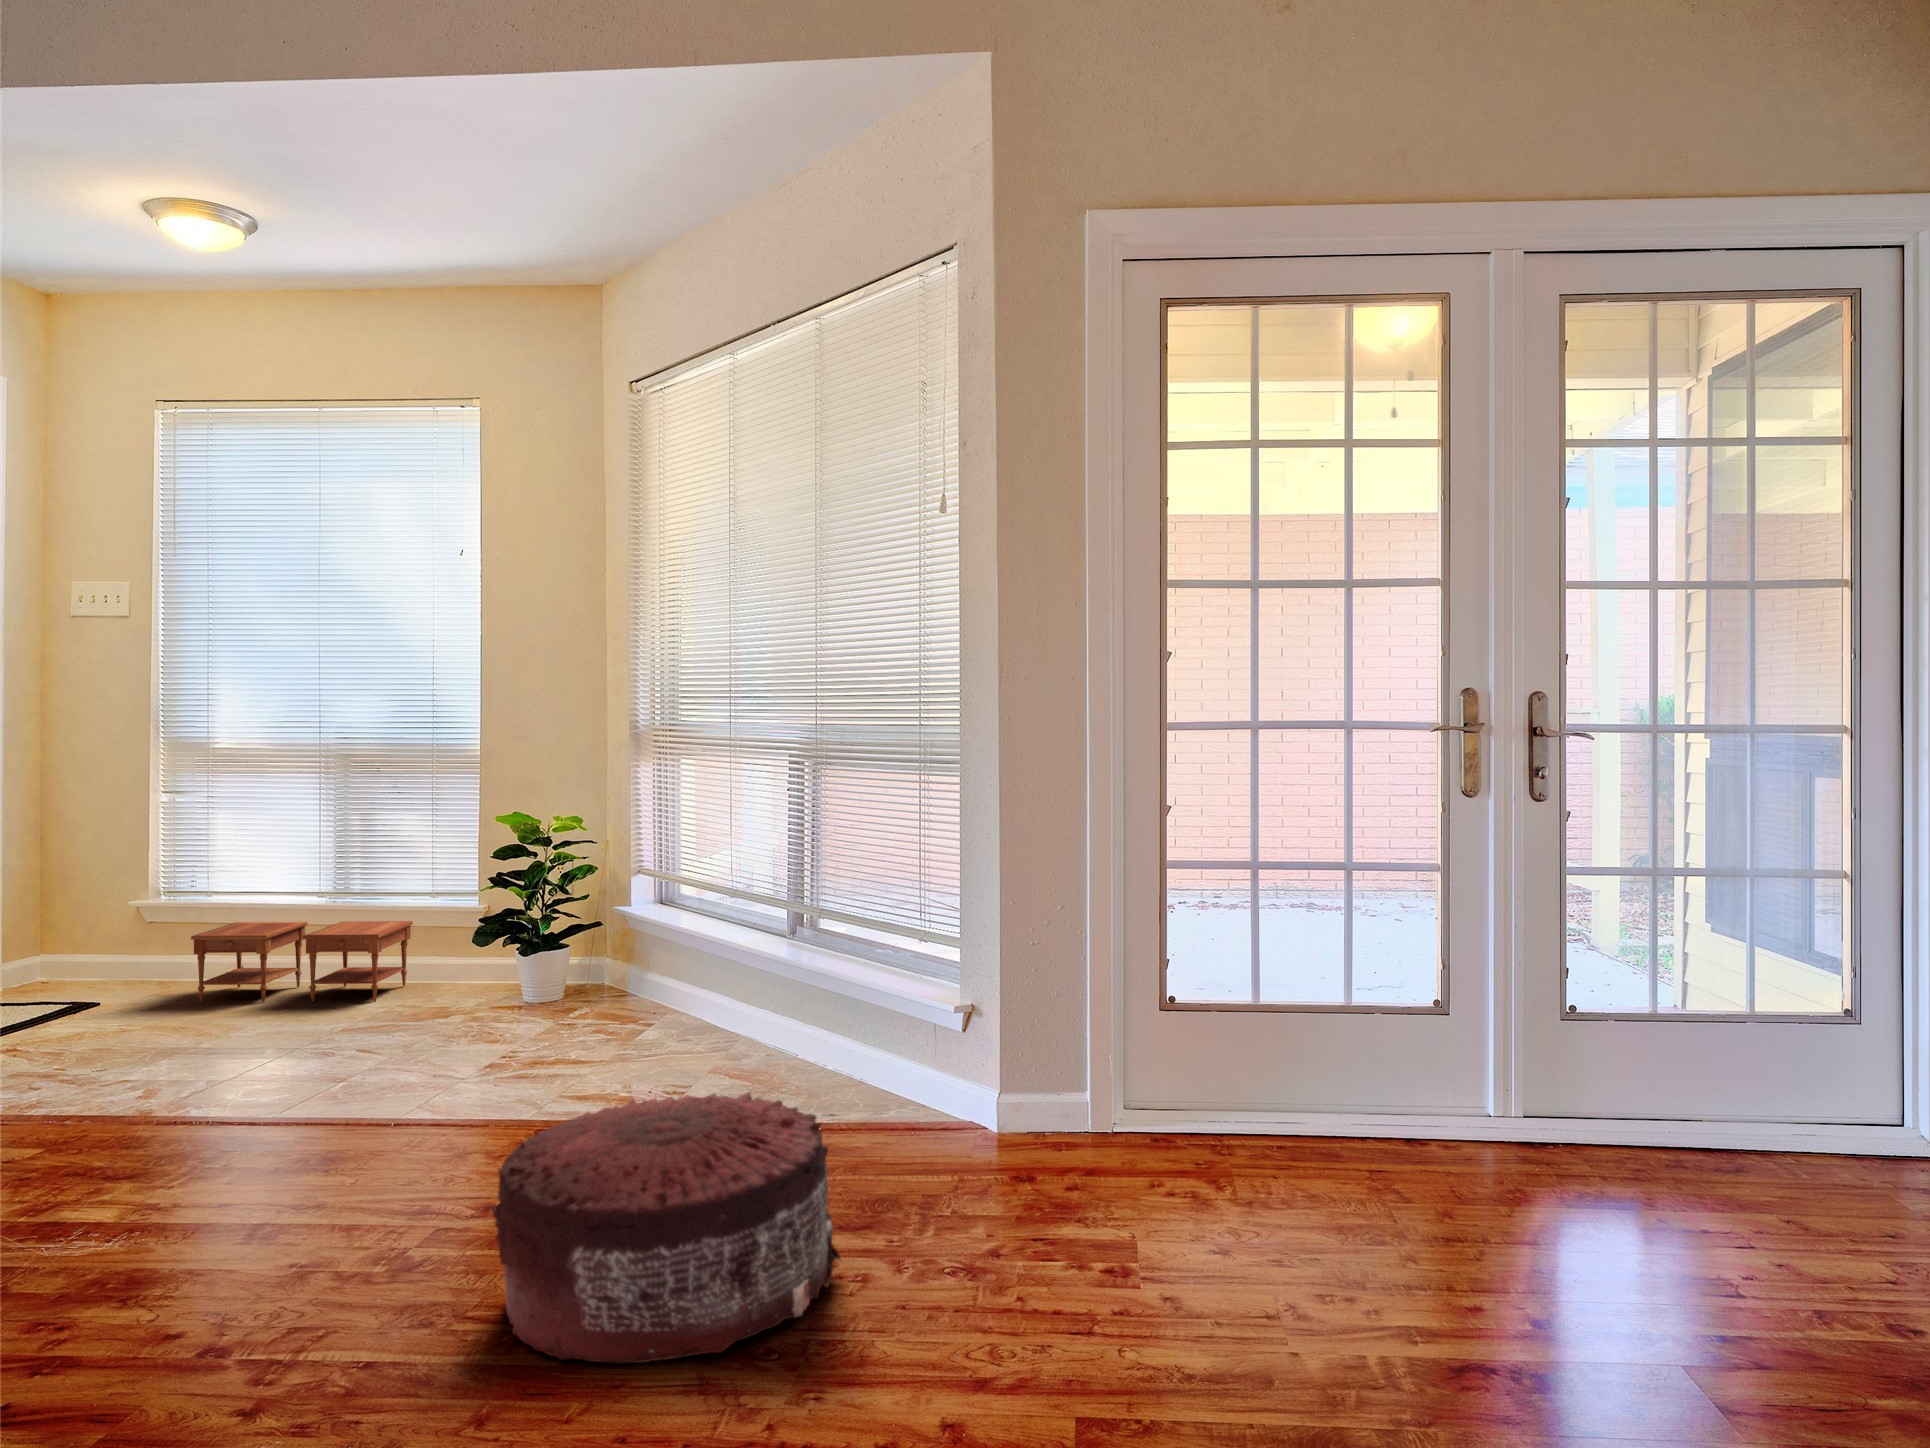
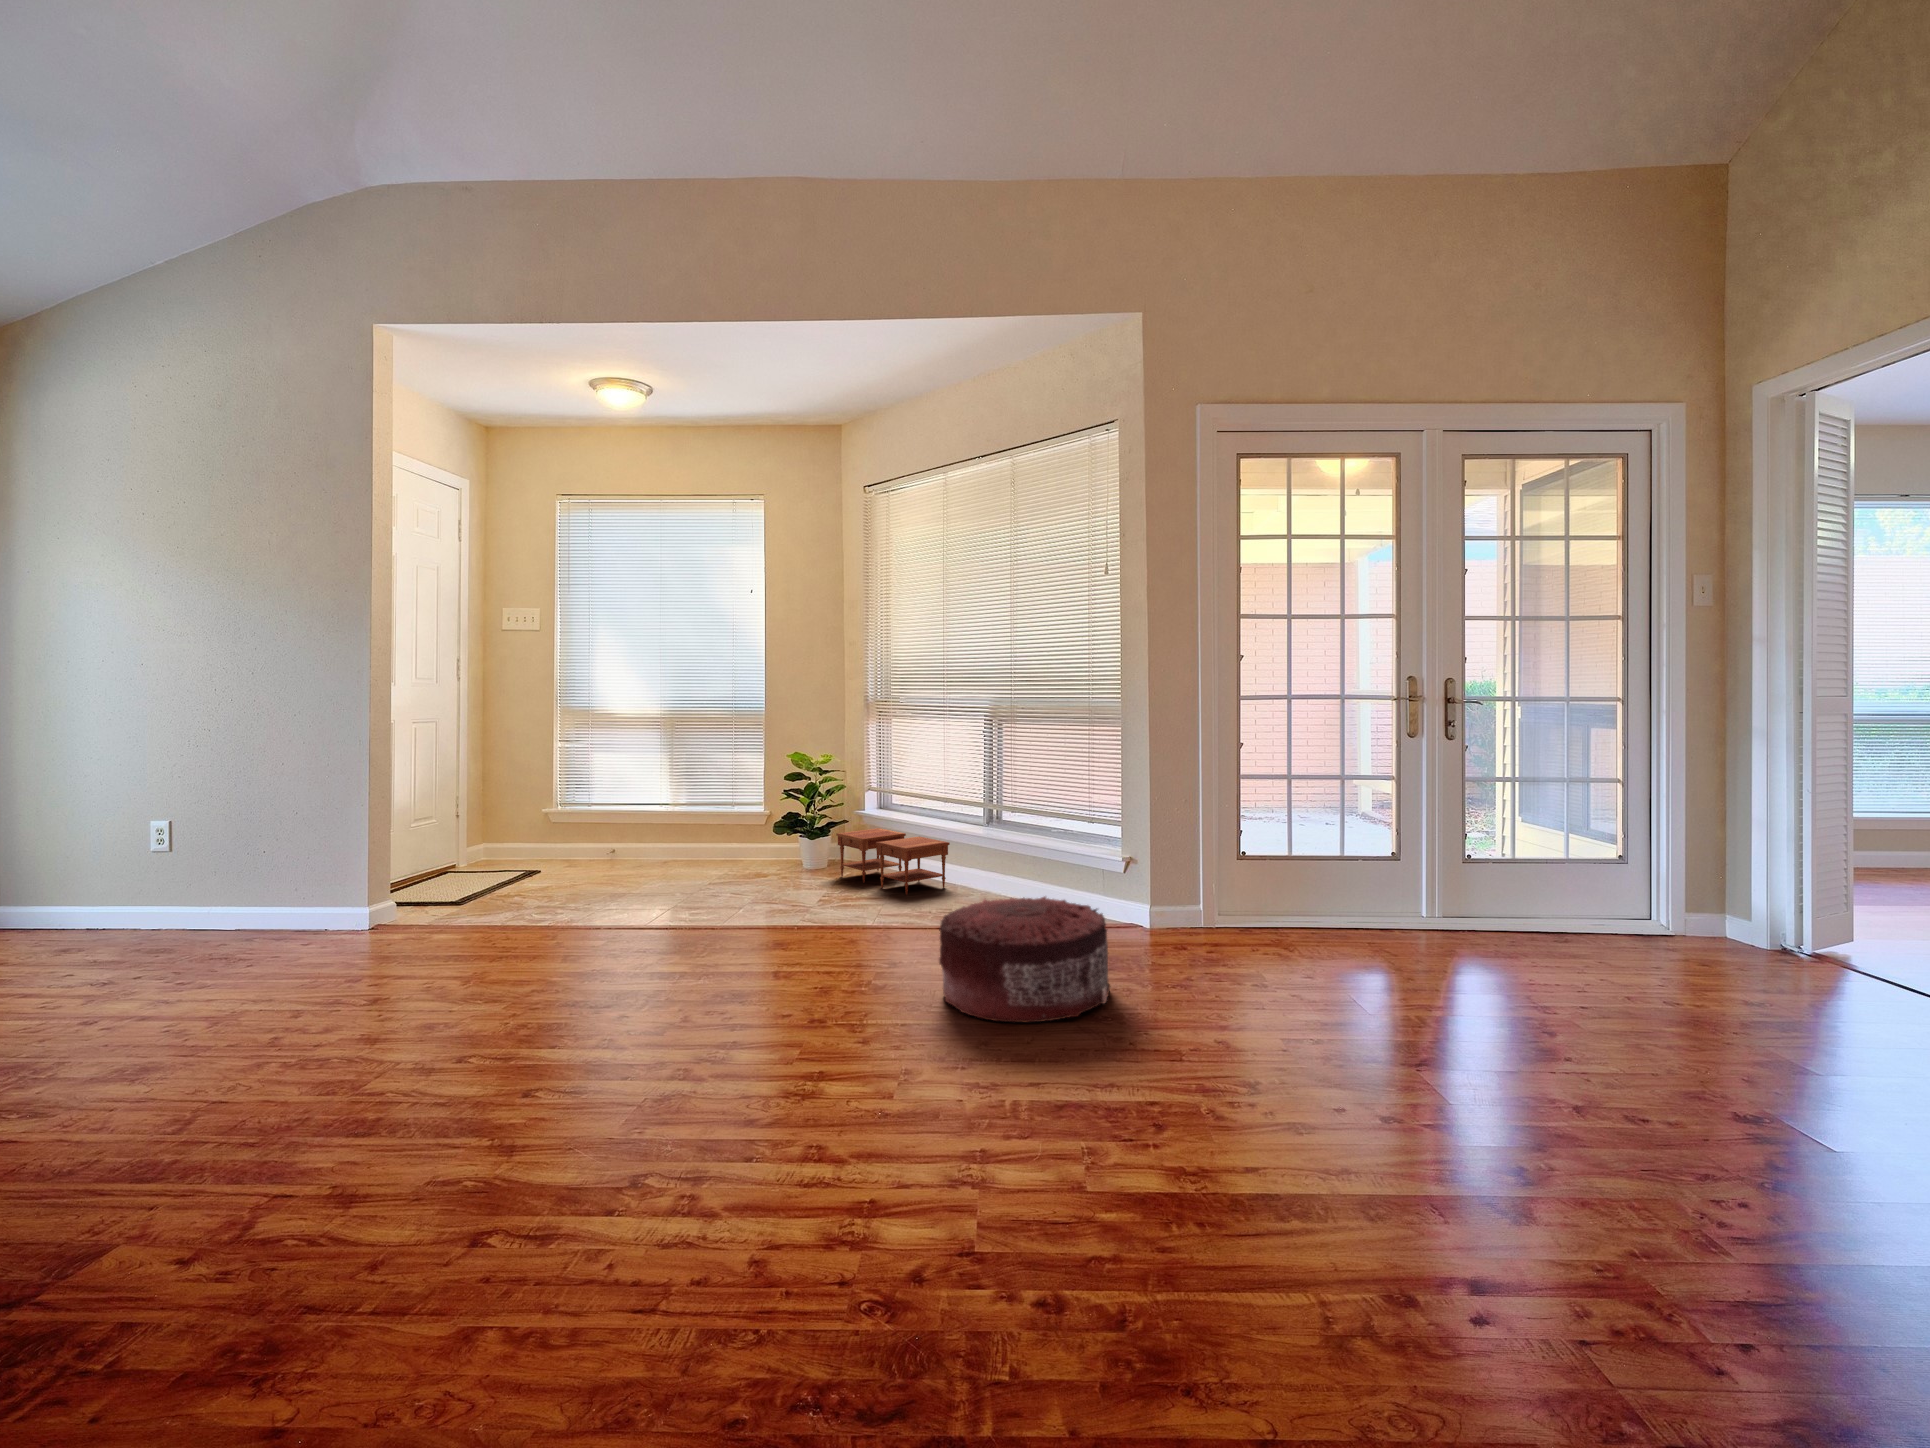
side table: present [191,921,413,1002] -> present [836,828,950,895]

